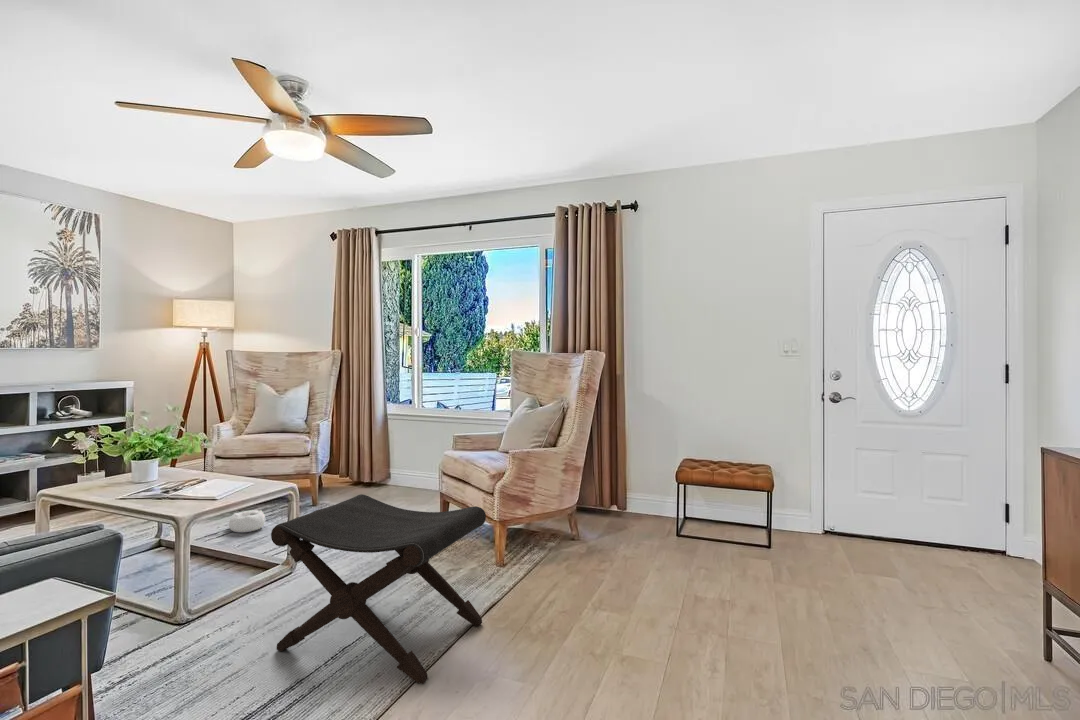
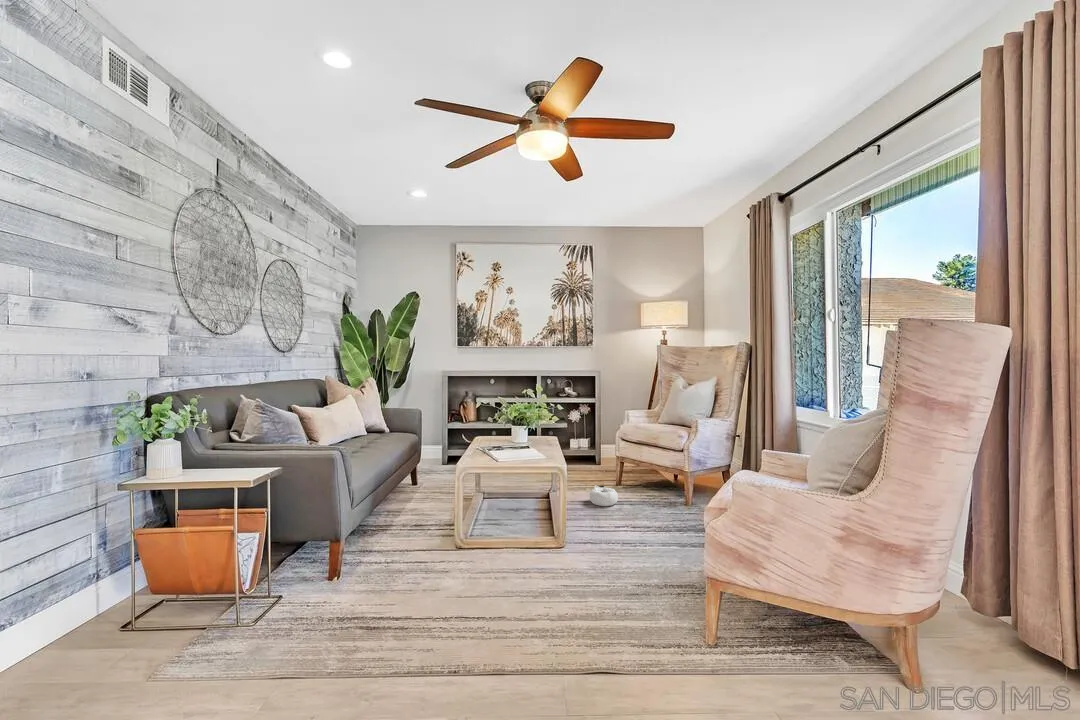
footstool: present [271,494,486,684] -> none [417,490,561,677]

